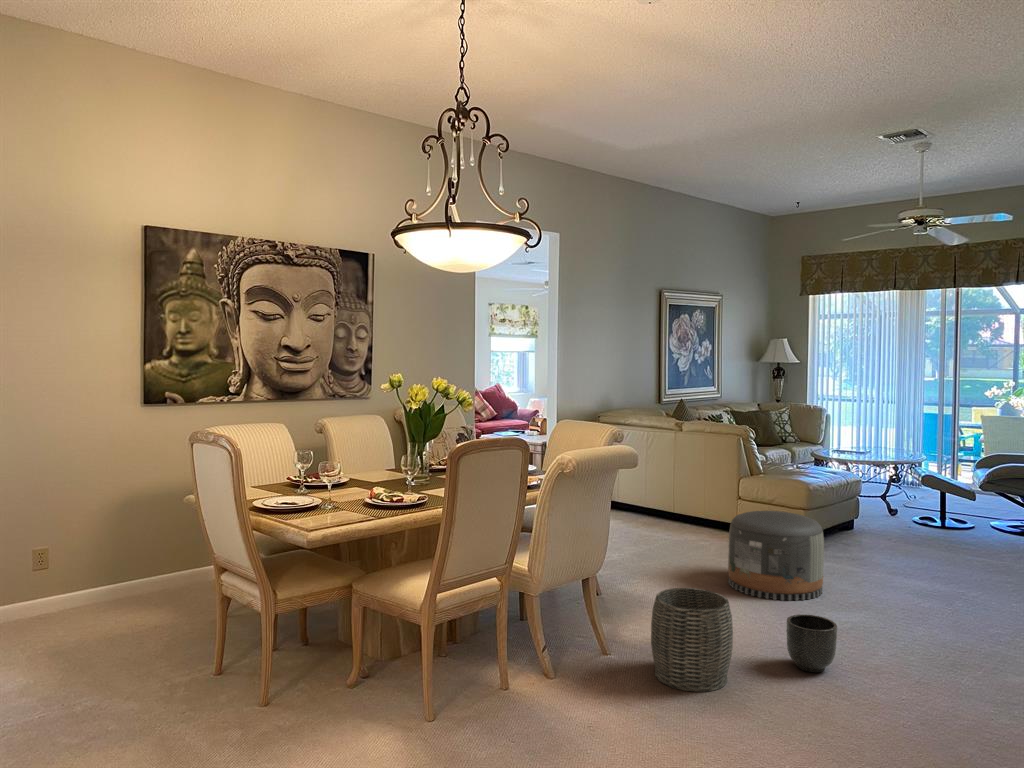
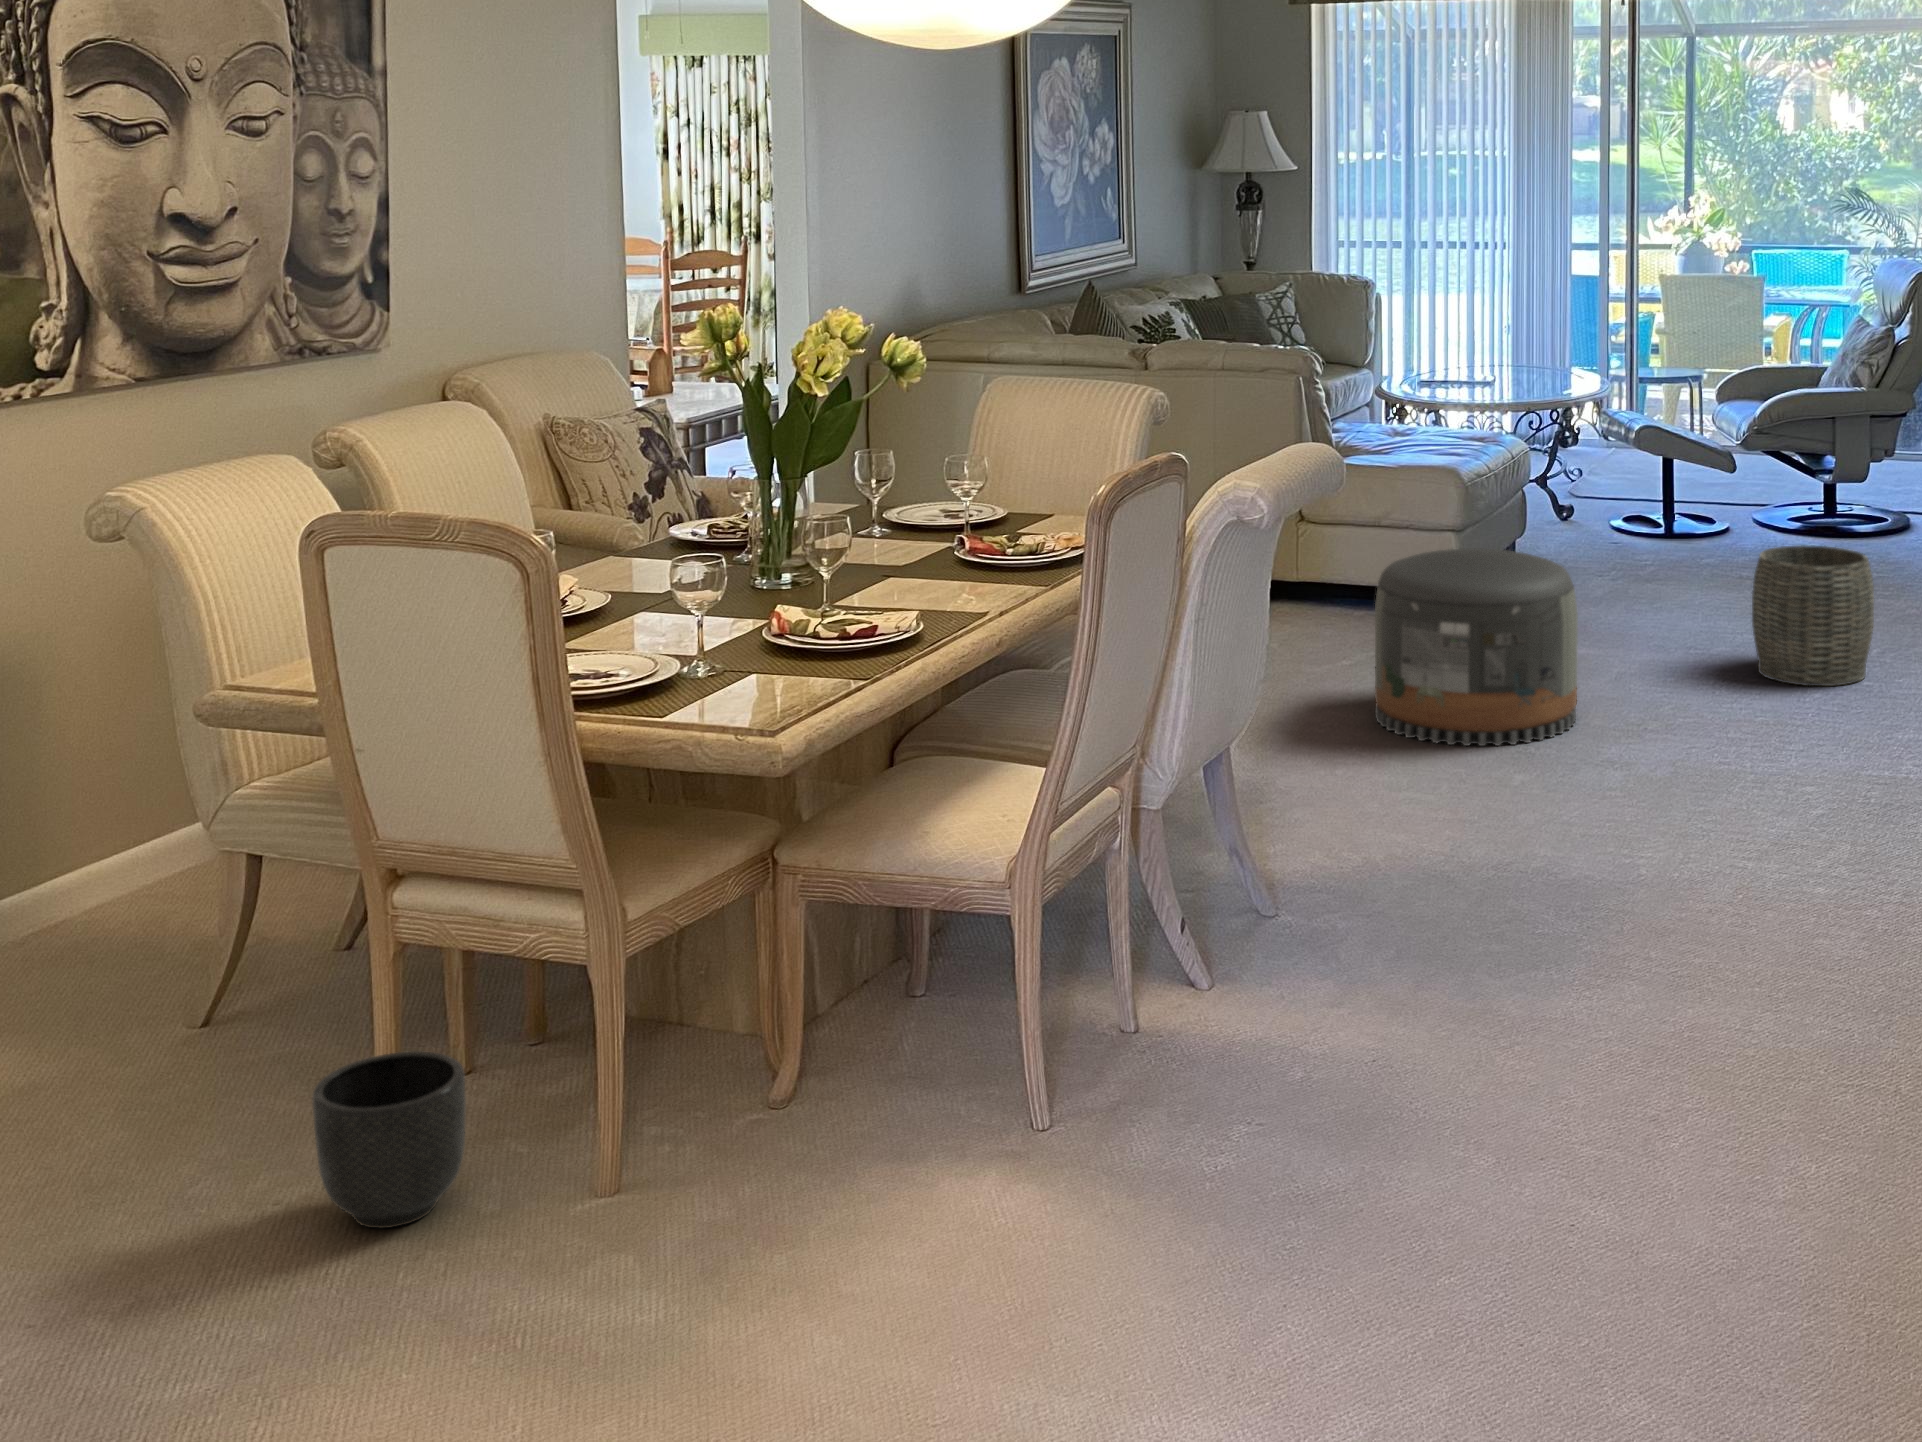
woven basket: present [651,588,733,692] -> present [1752,545,1874,686]
planter: present [786,615,837,672] -> present [312,1051,466,1228]

